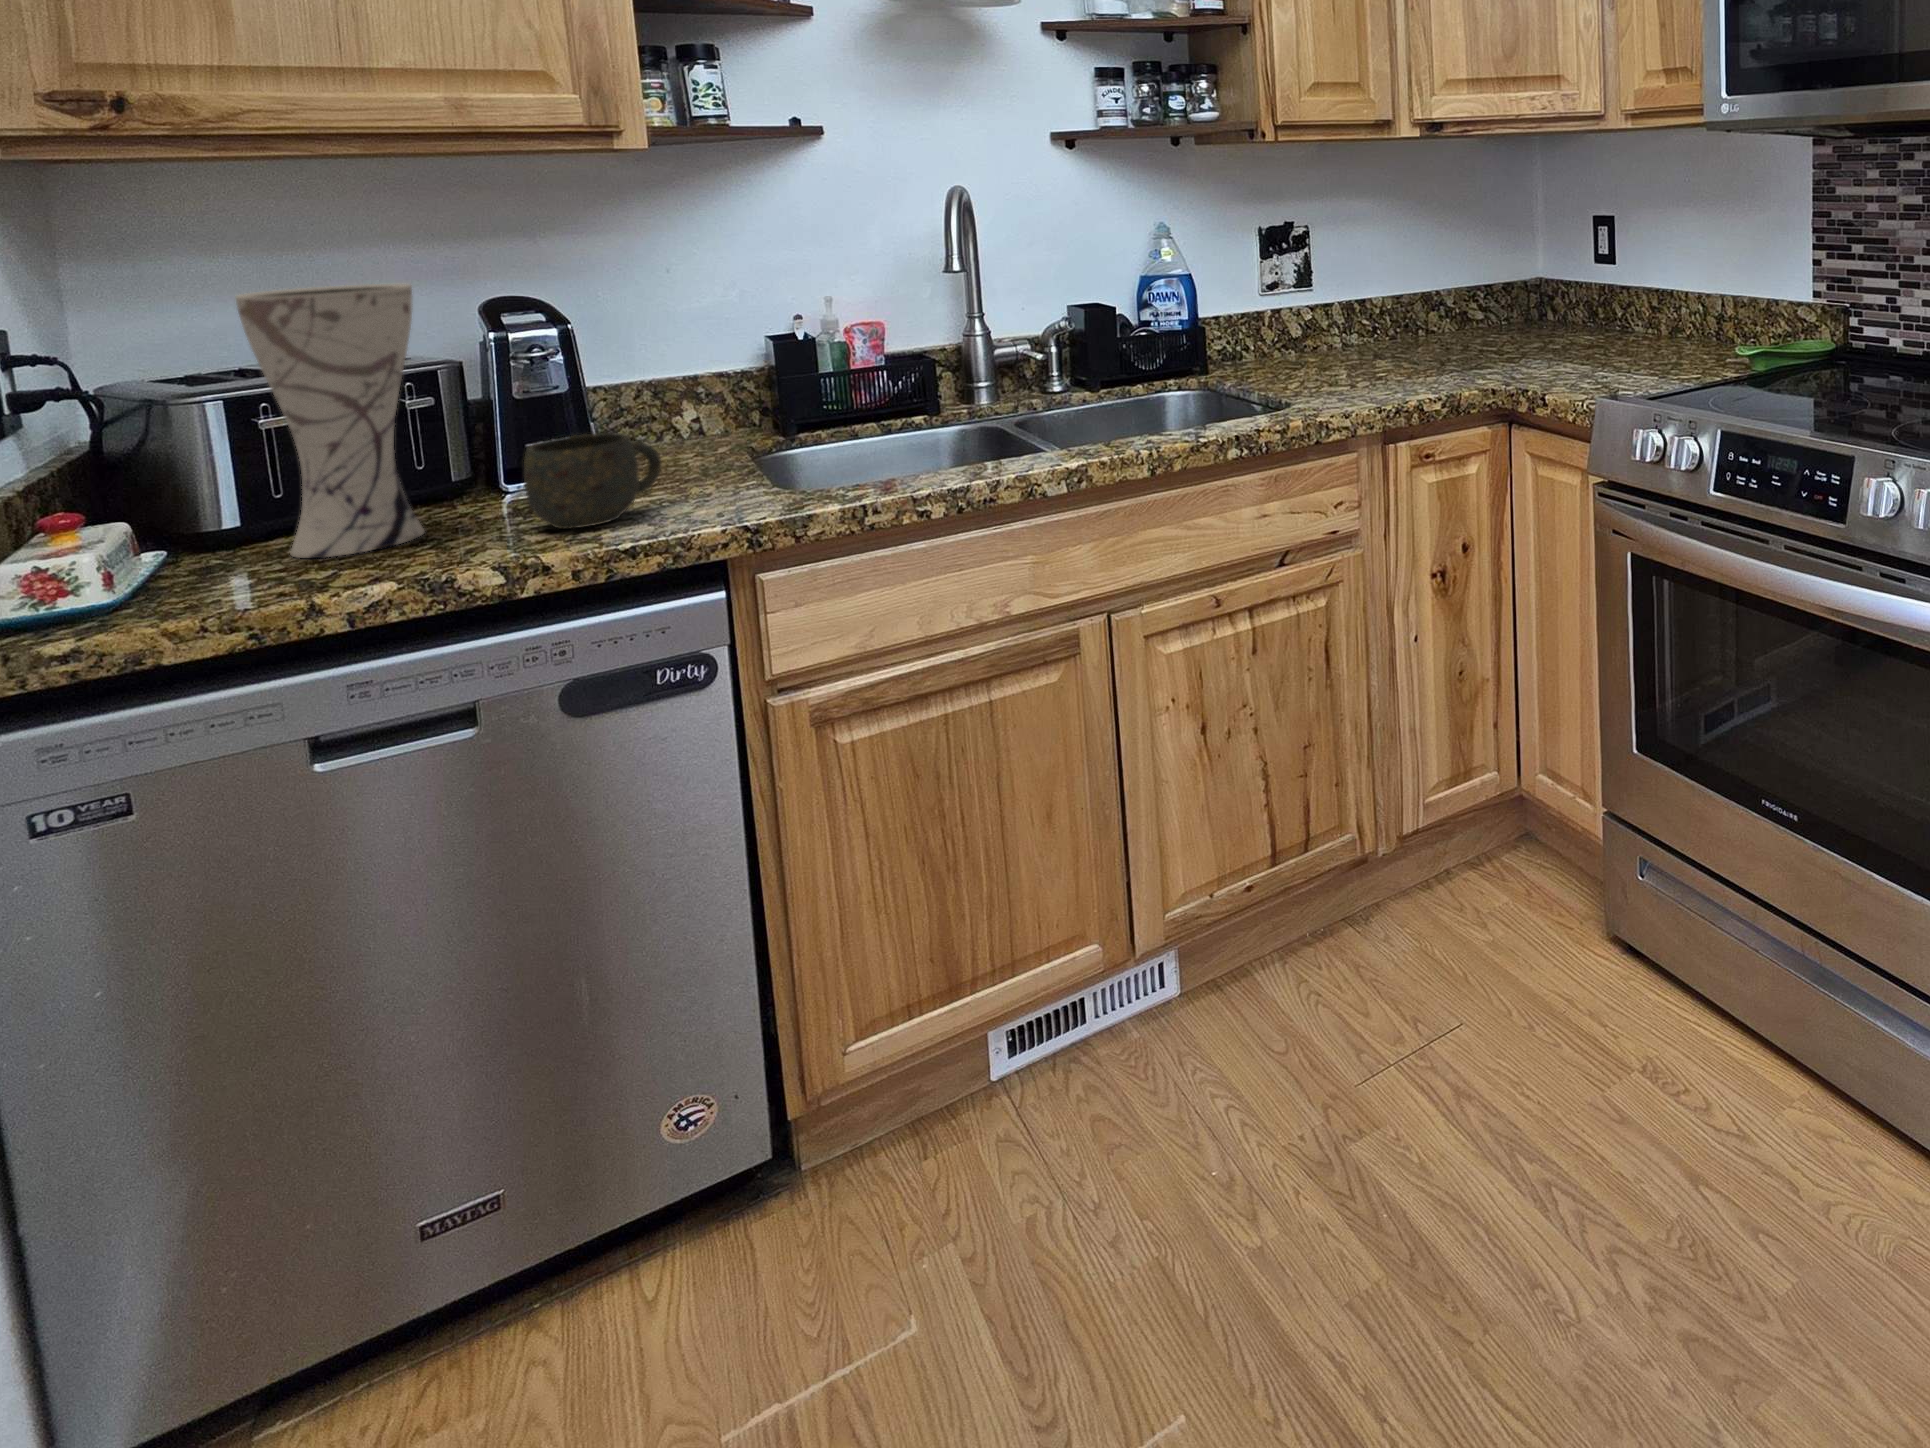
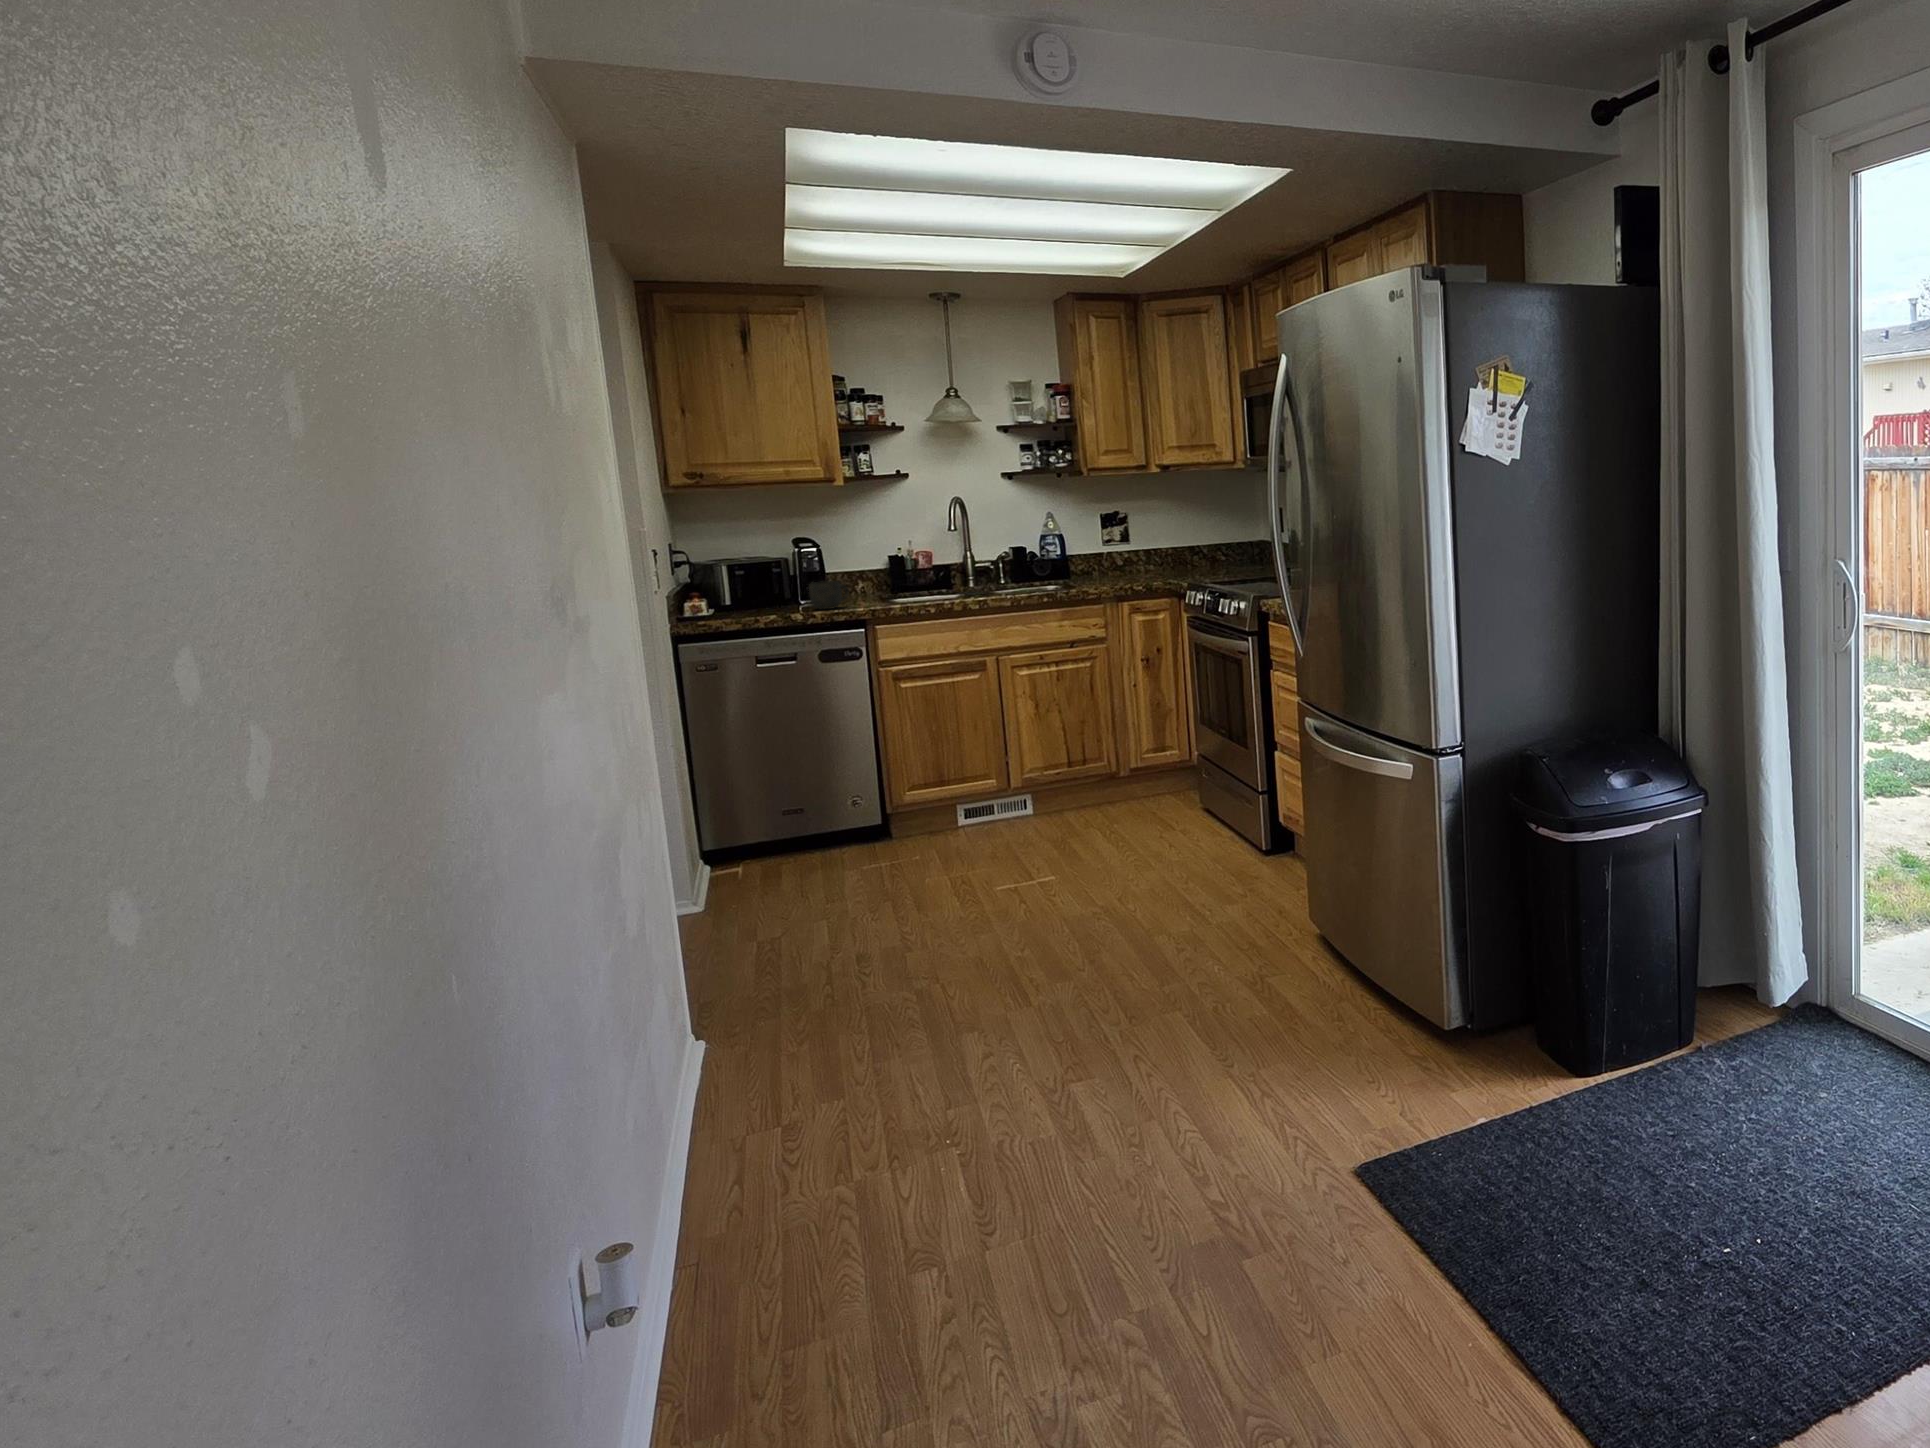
vase: present [236,284,424,558] -> none [733,531,781,613]

